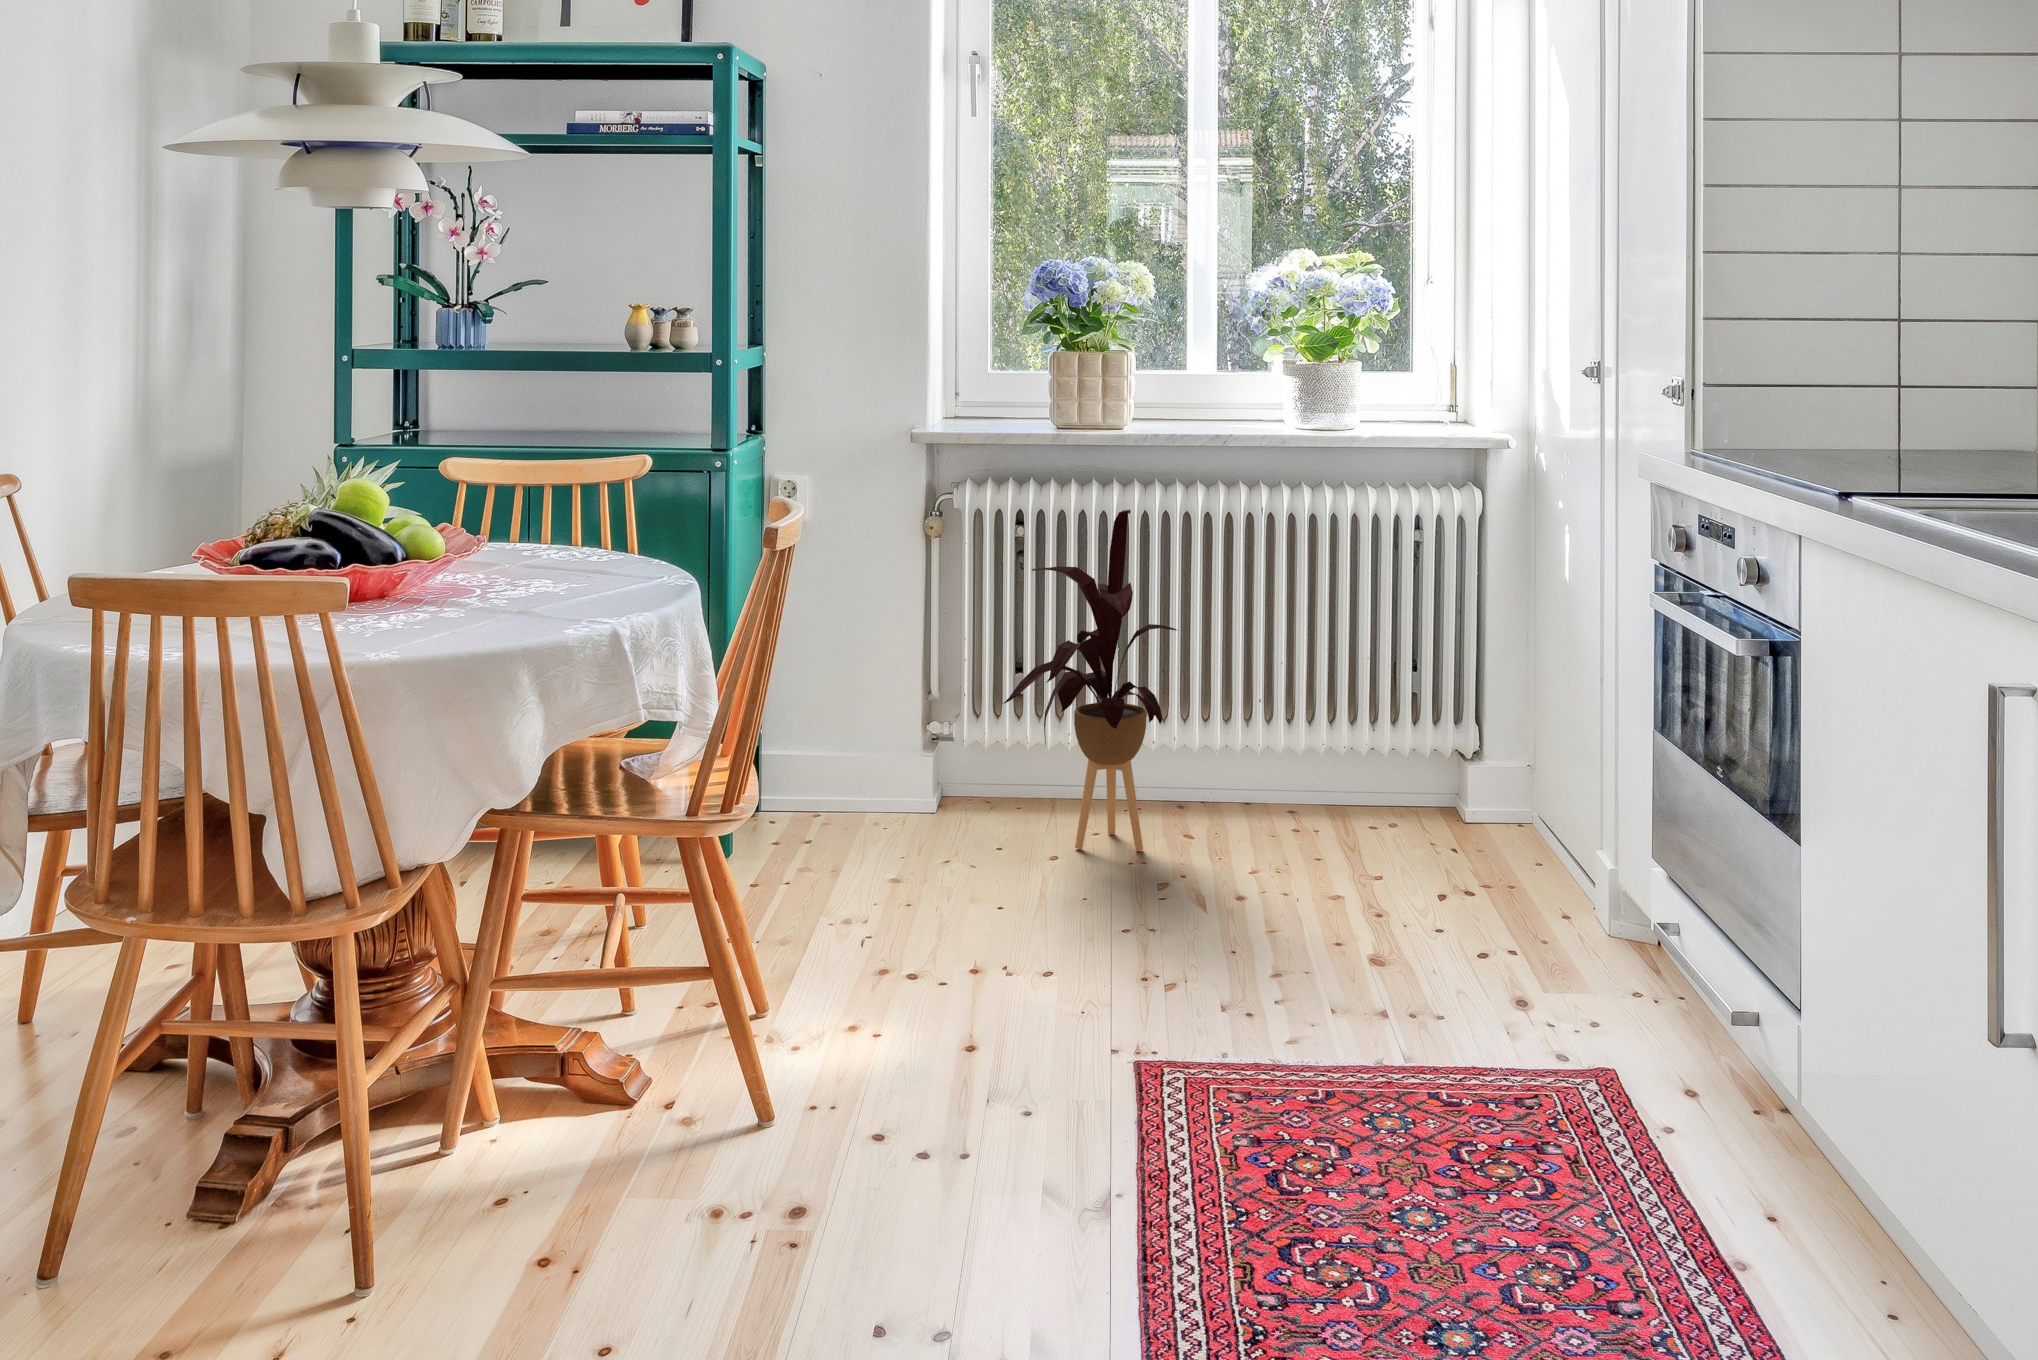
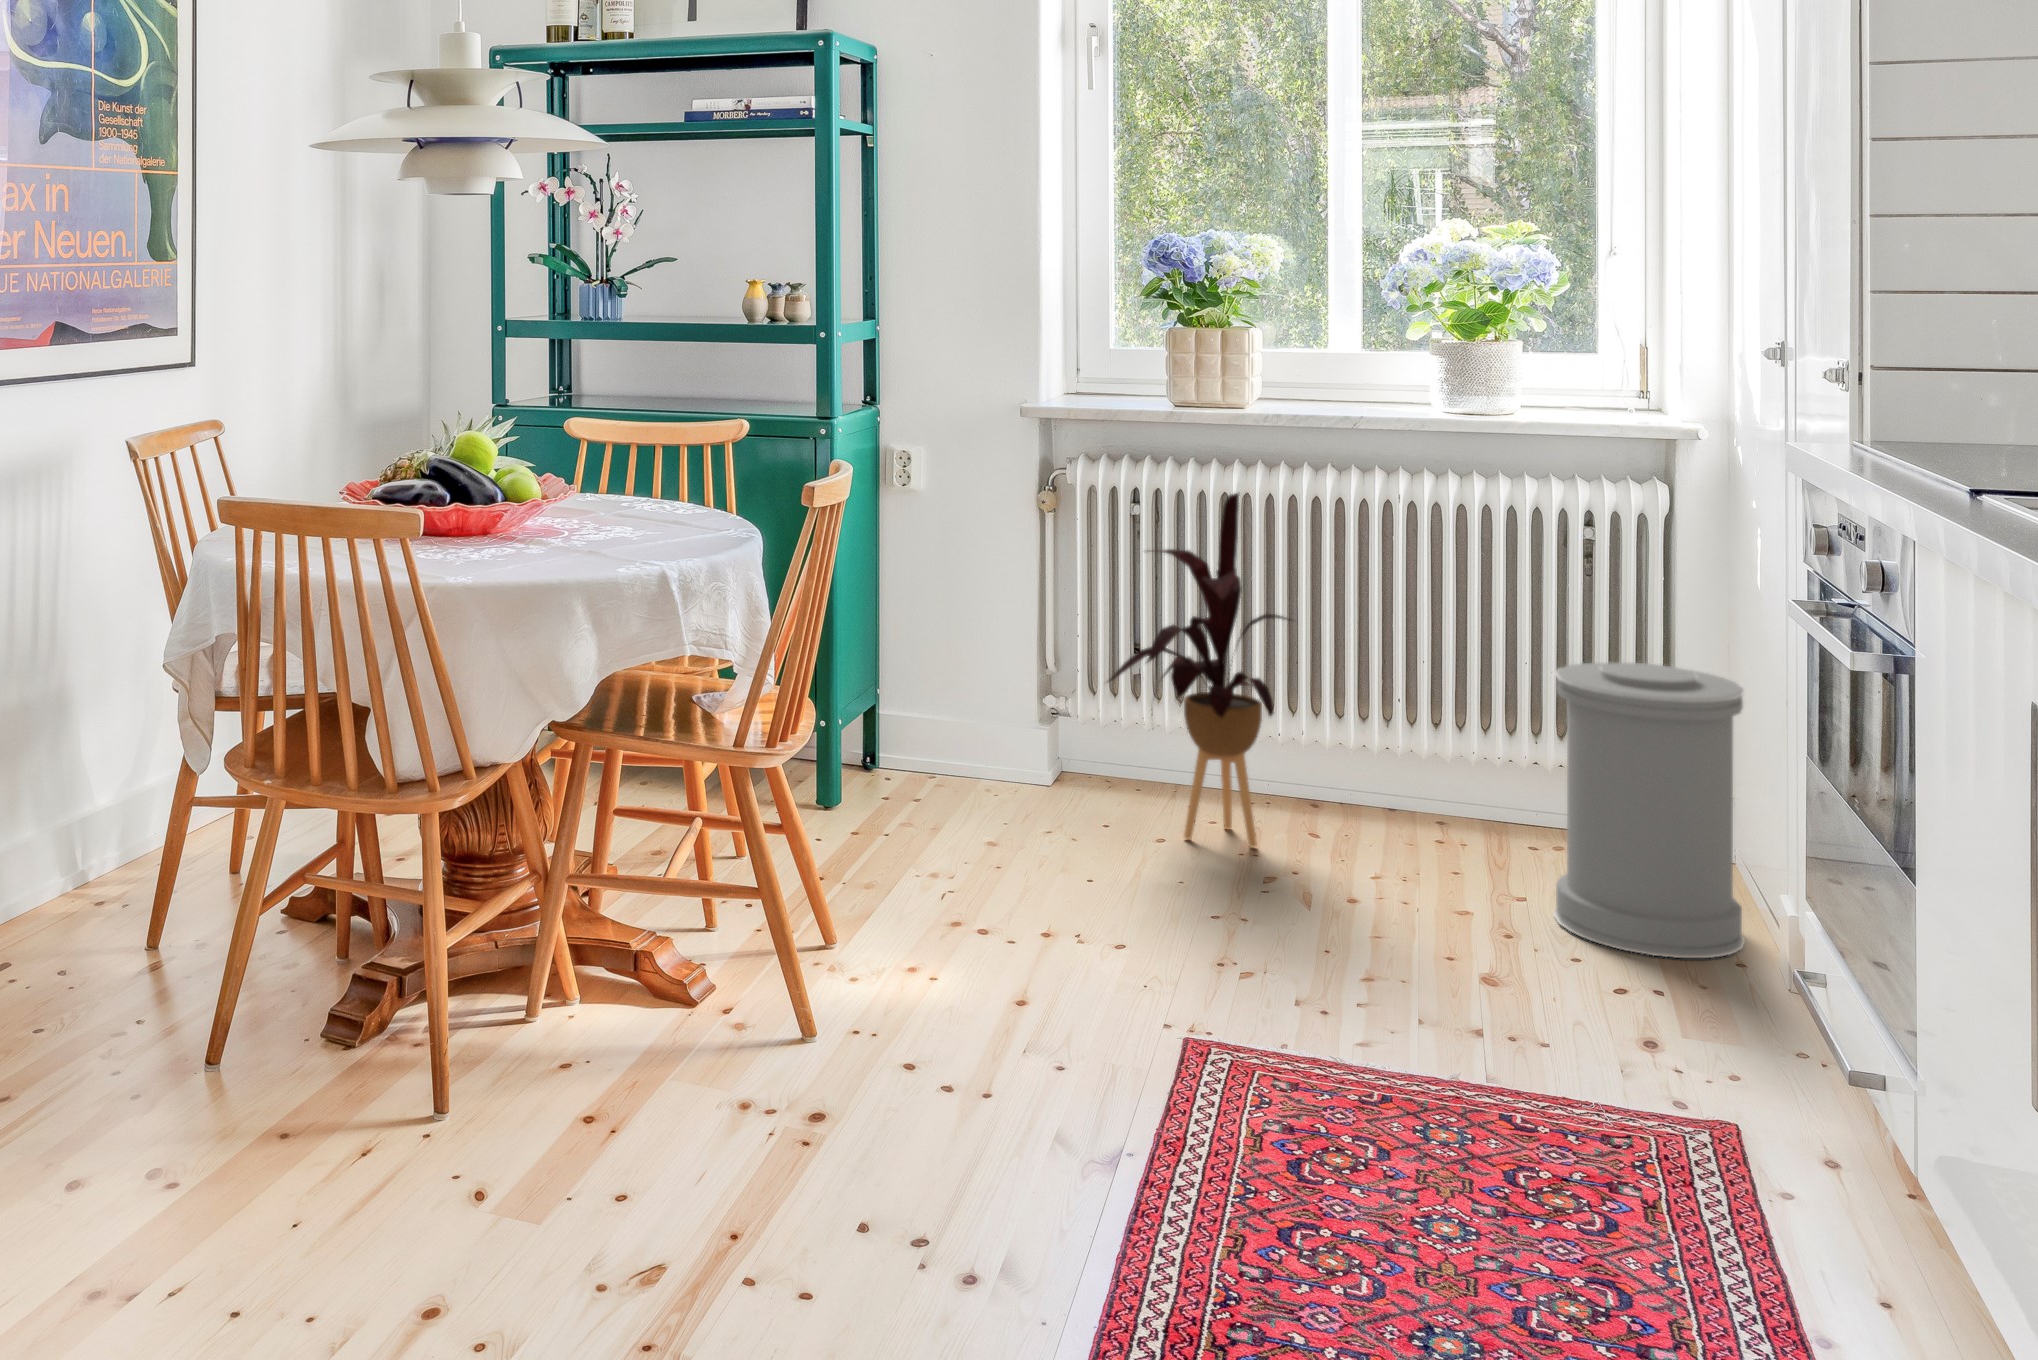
trash can: none [1410,651,1565,915] -> present [1554,663,1745,958]

